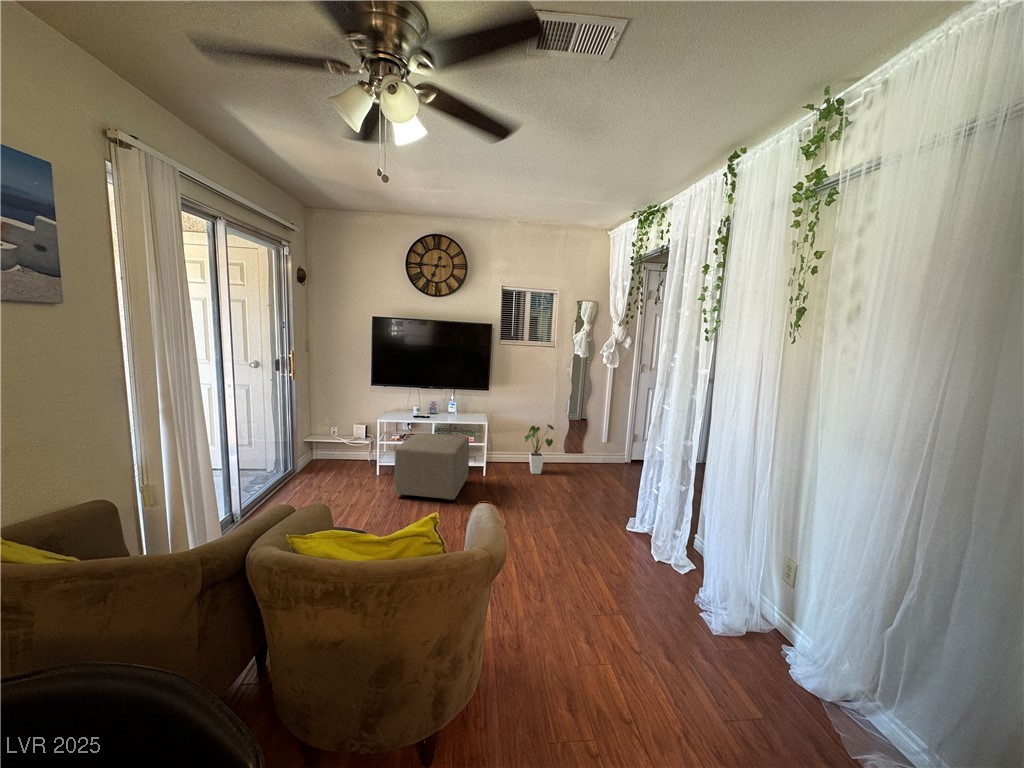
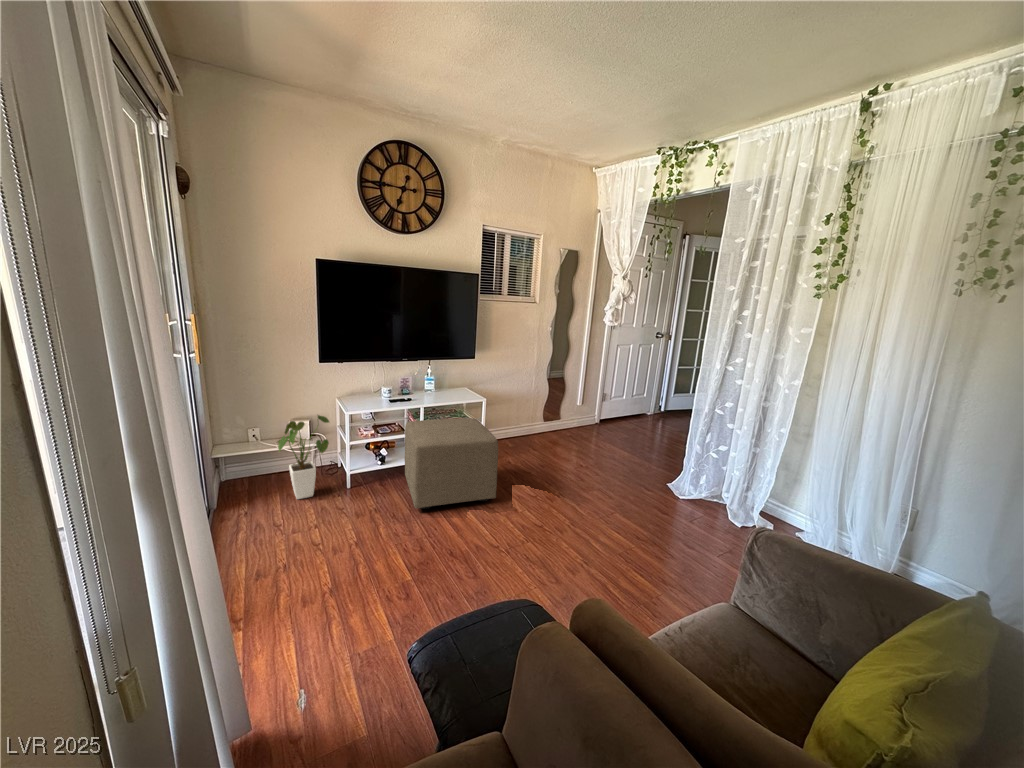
house plant: present [525,424,554,474] -> present [278,415,329,499]

